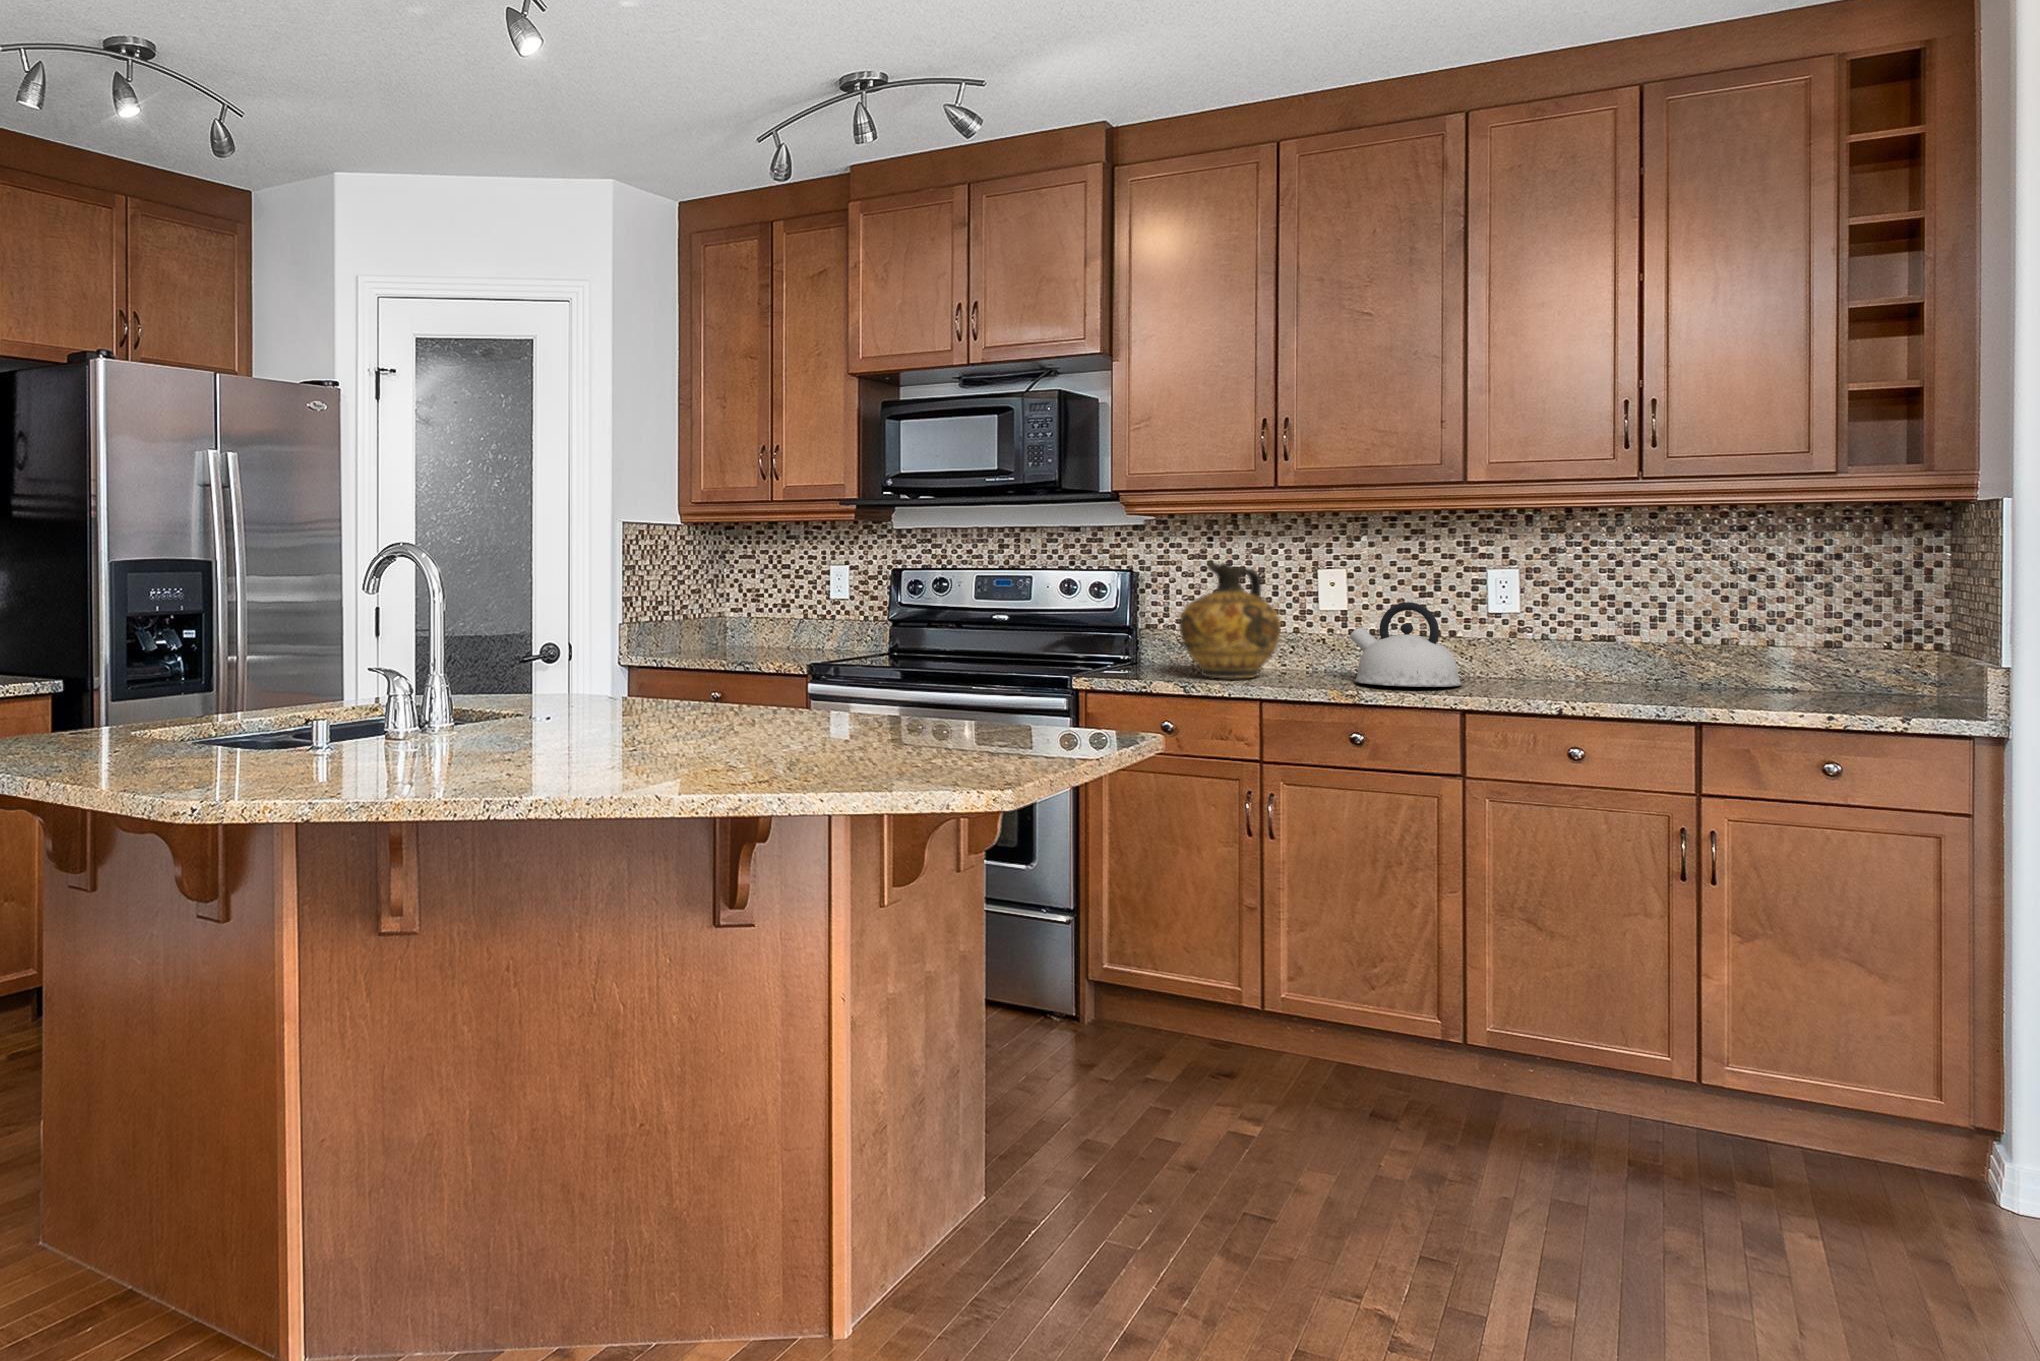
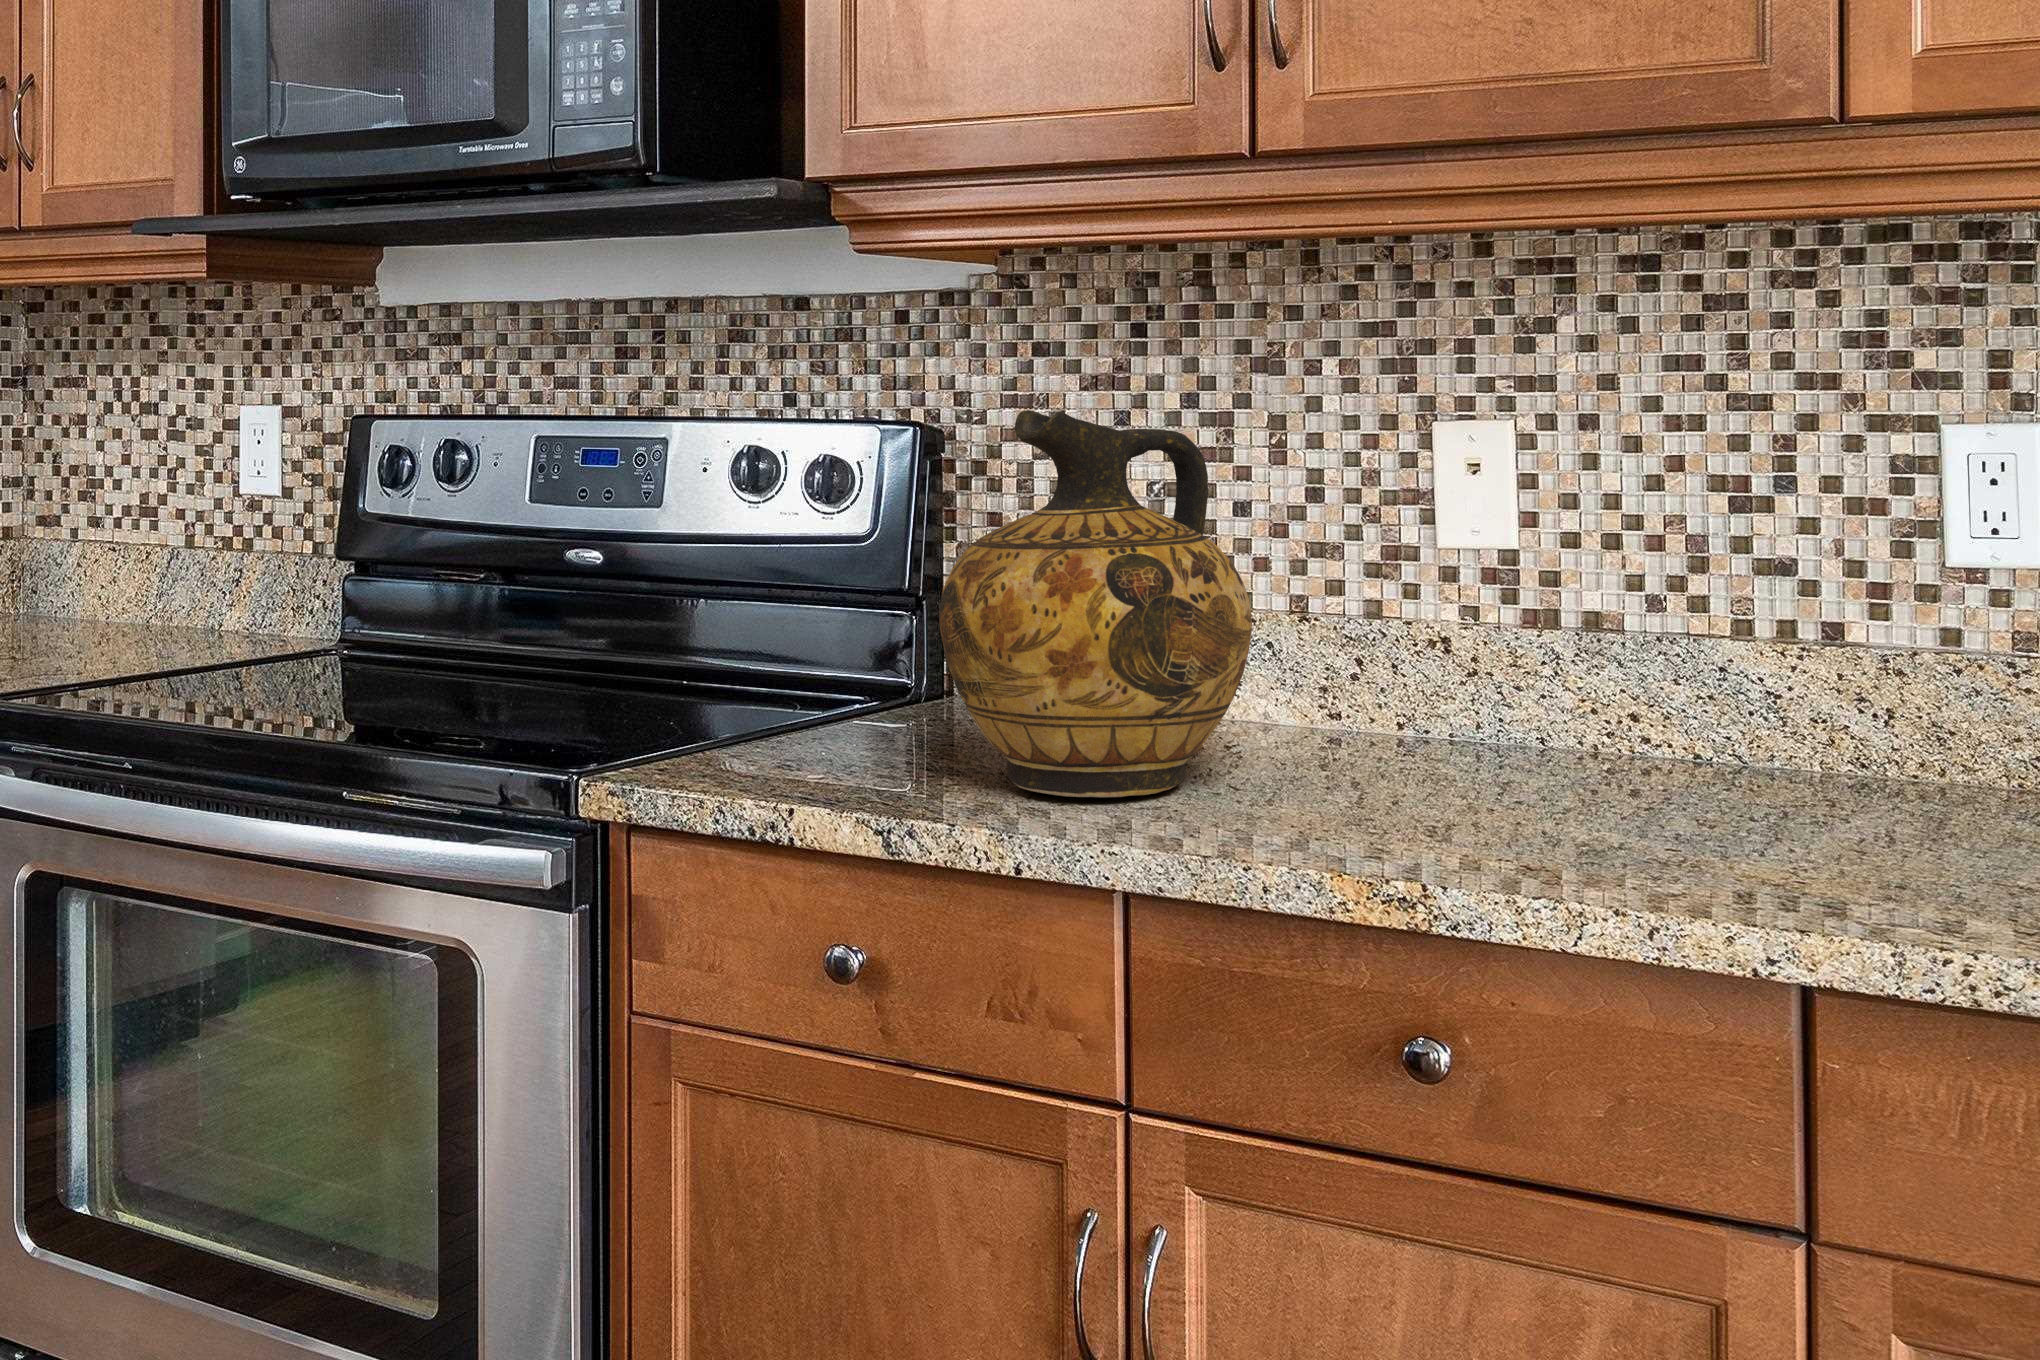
kettle: present [1350,602,1462,687] -> none [1457,553,1819,868]

